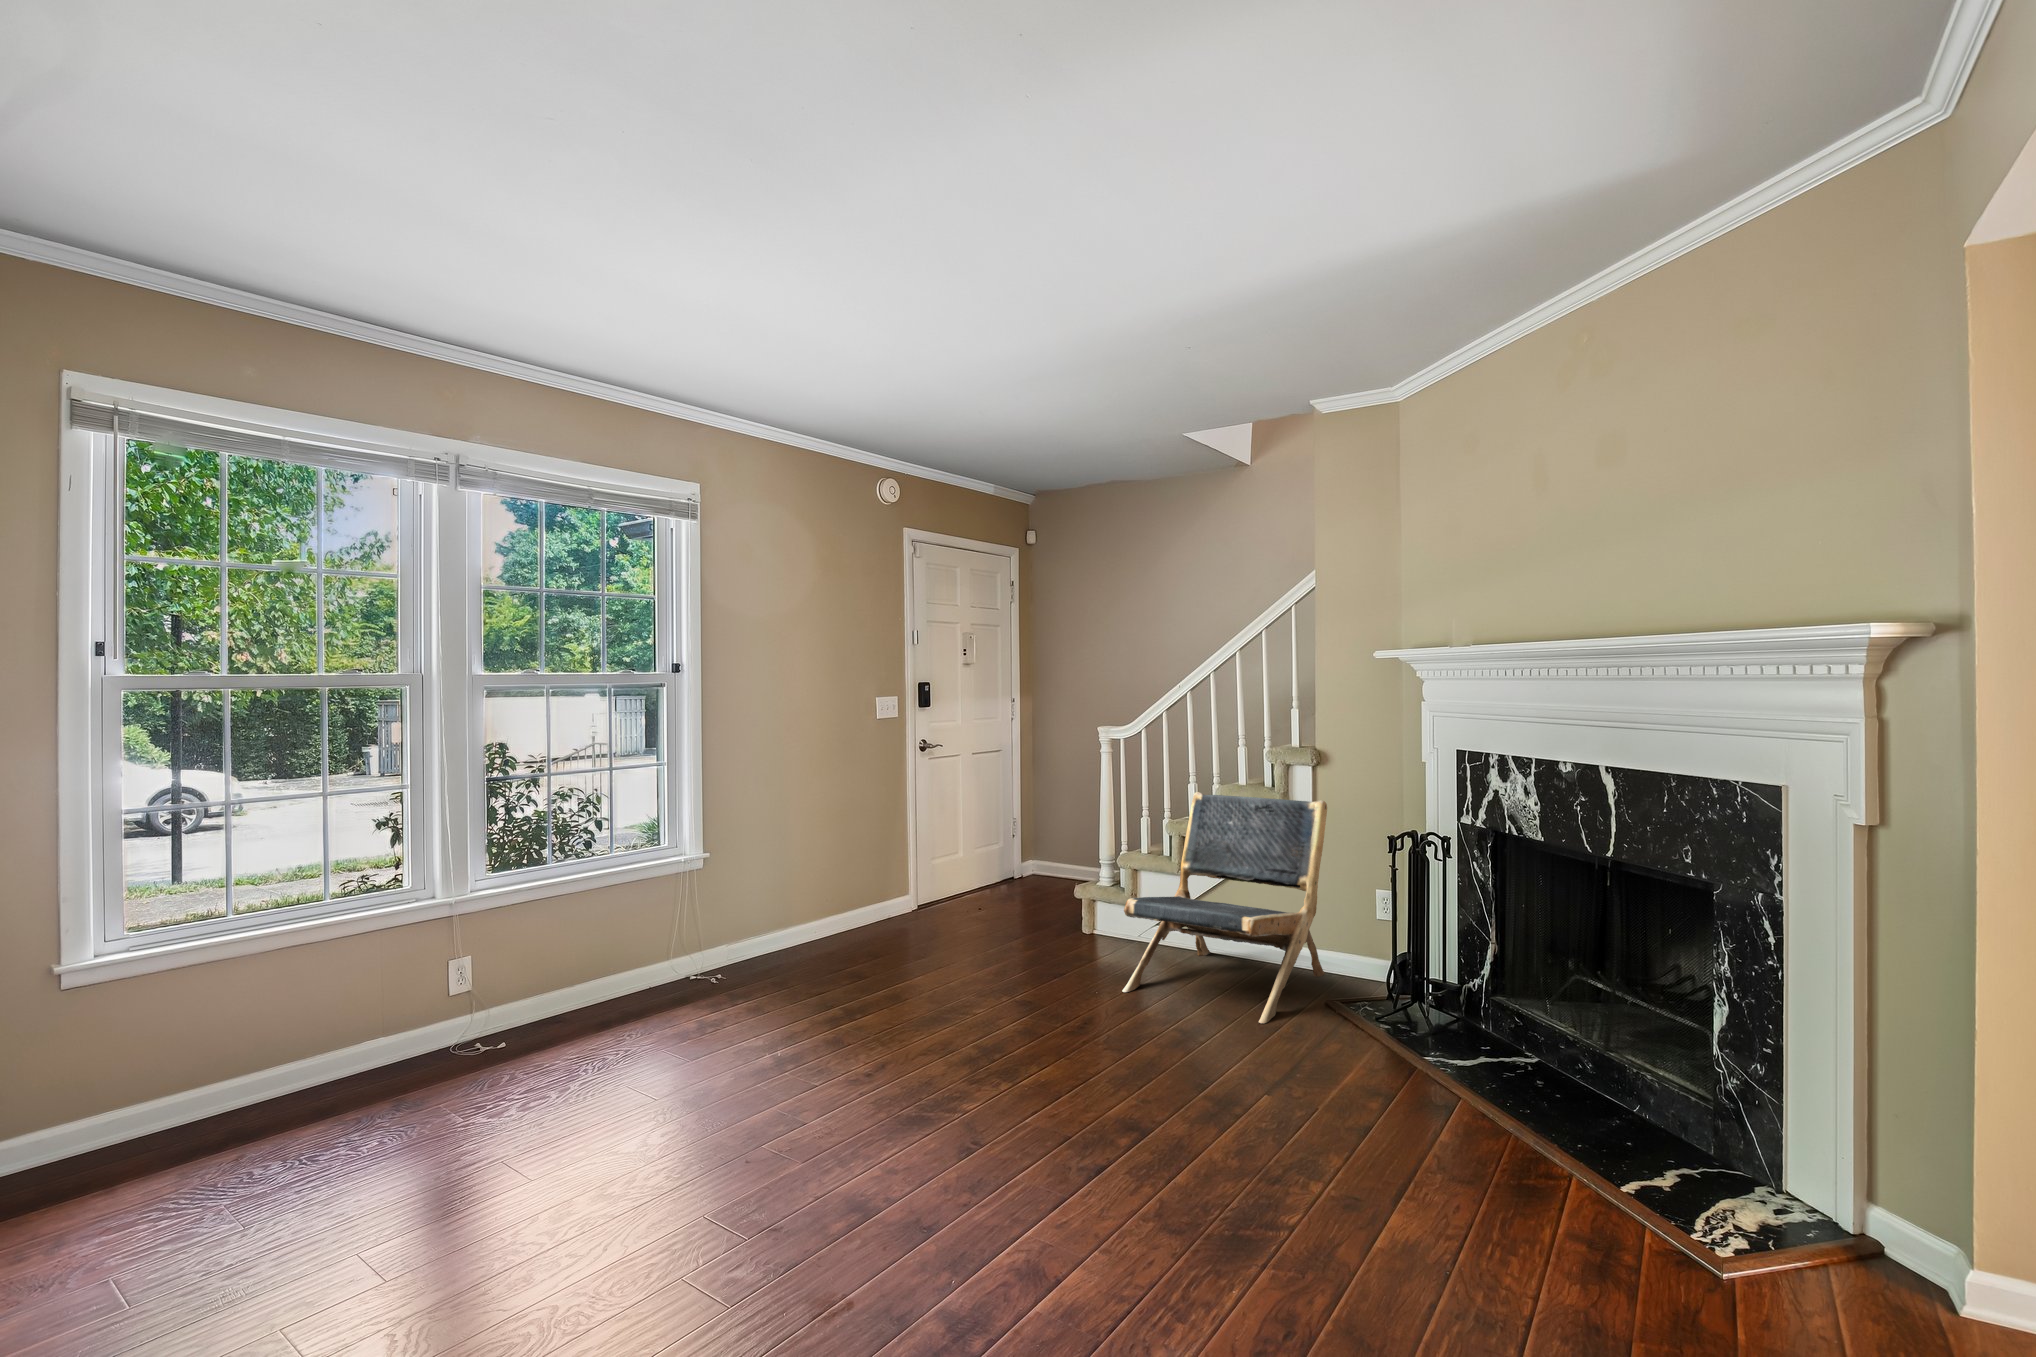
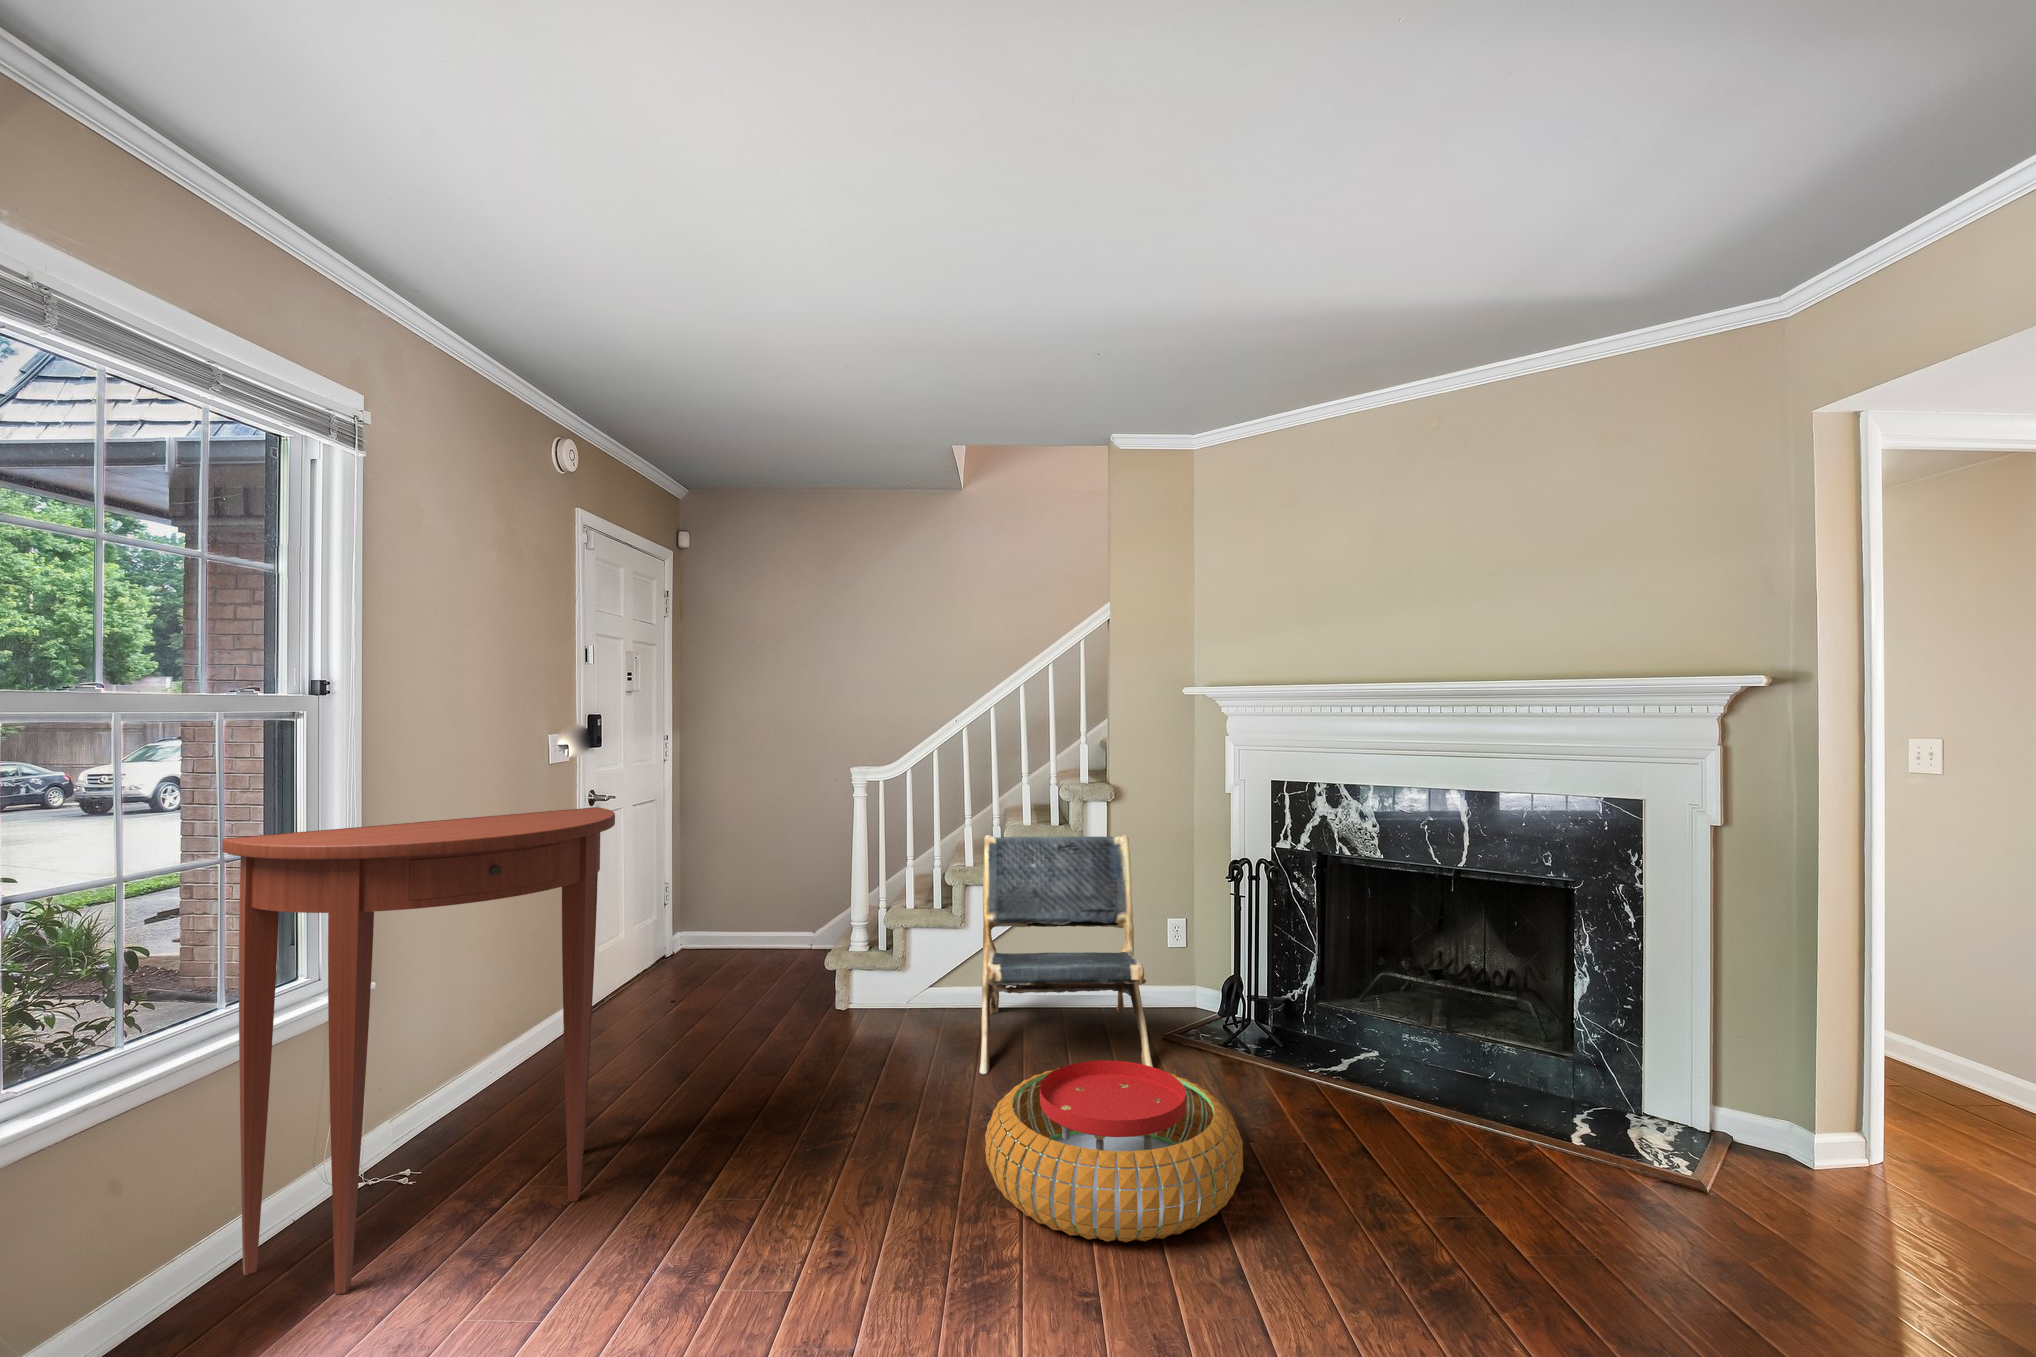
console table: none [623,745,837,1008] -> present [222,807,615,1294]
pouf: none [996,978,1216,1117] -> present [985,1060,1243,1242]

